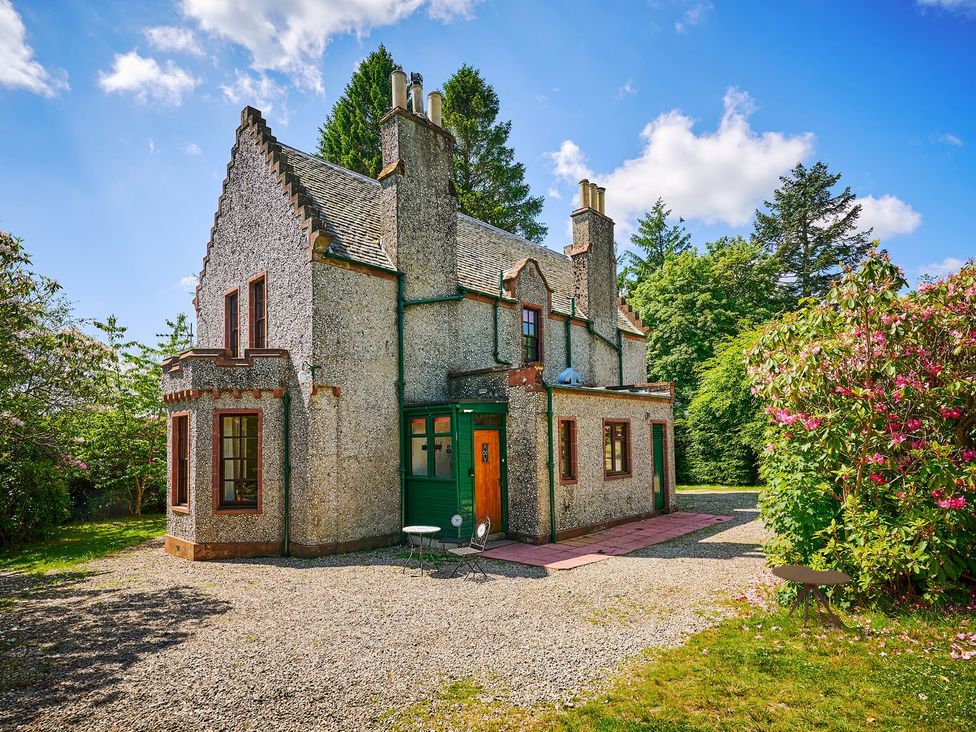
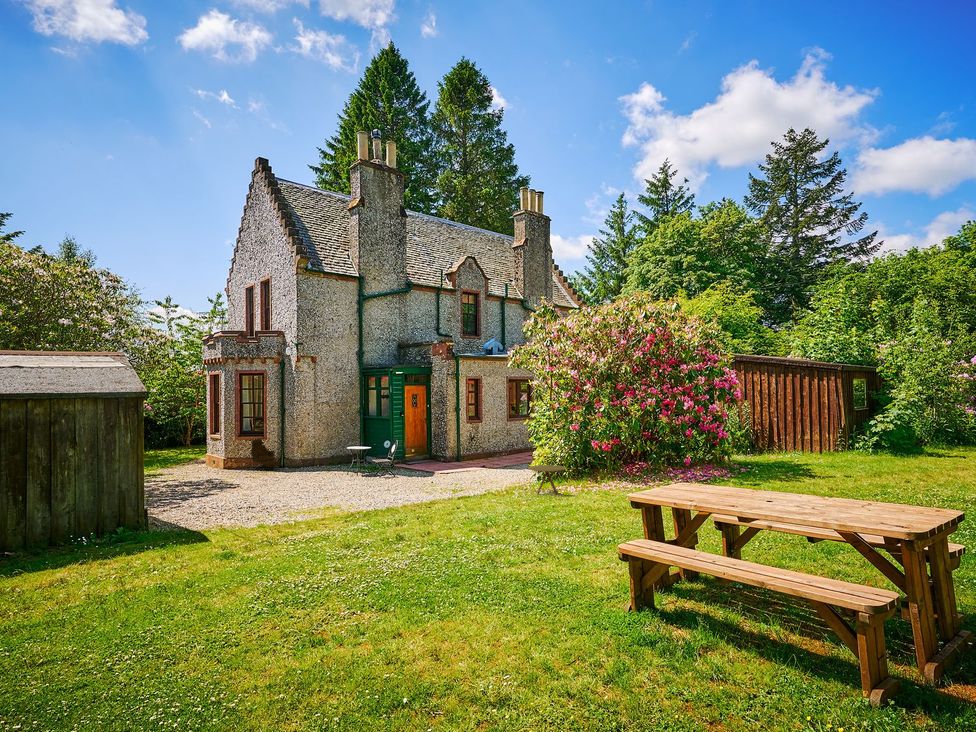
lounge chair: none [234,514,282,569] -> present [250,439,279,470]

